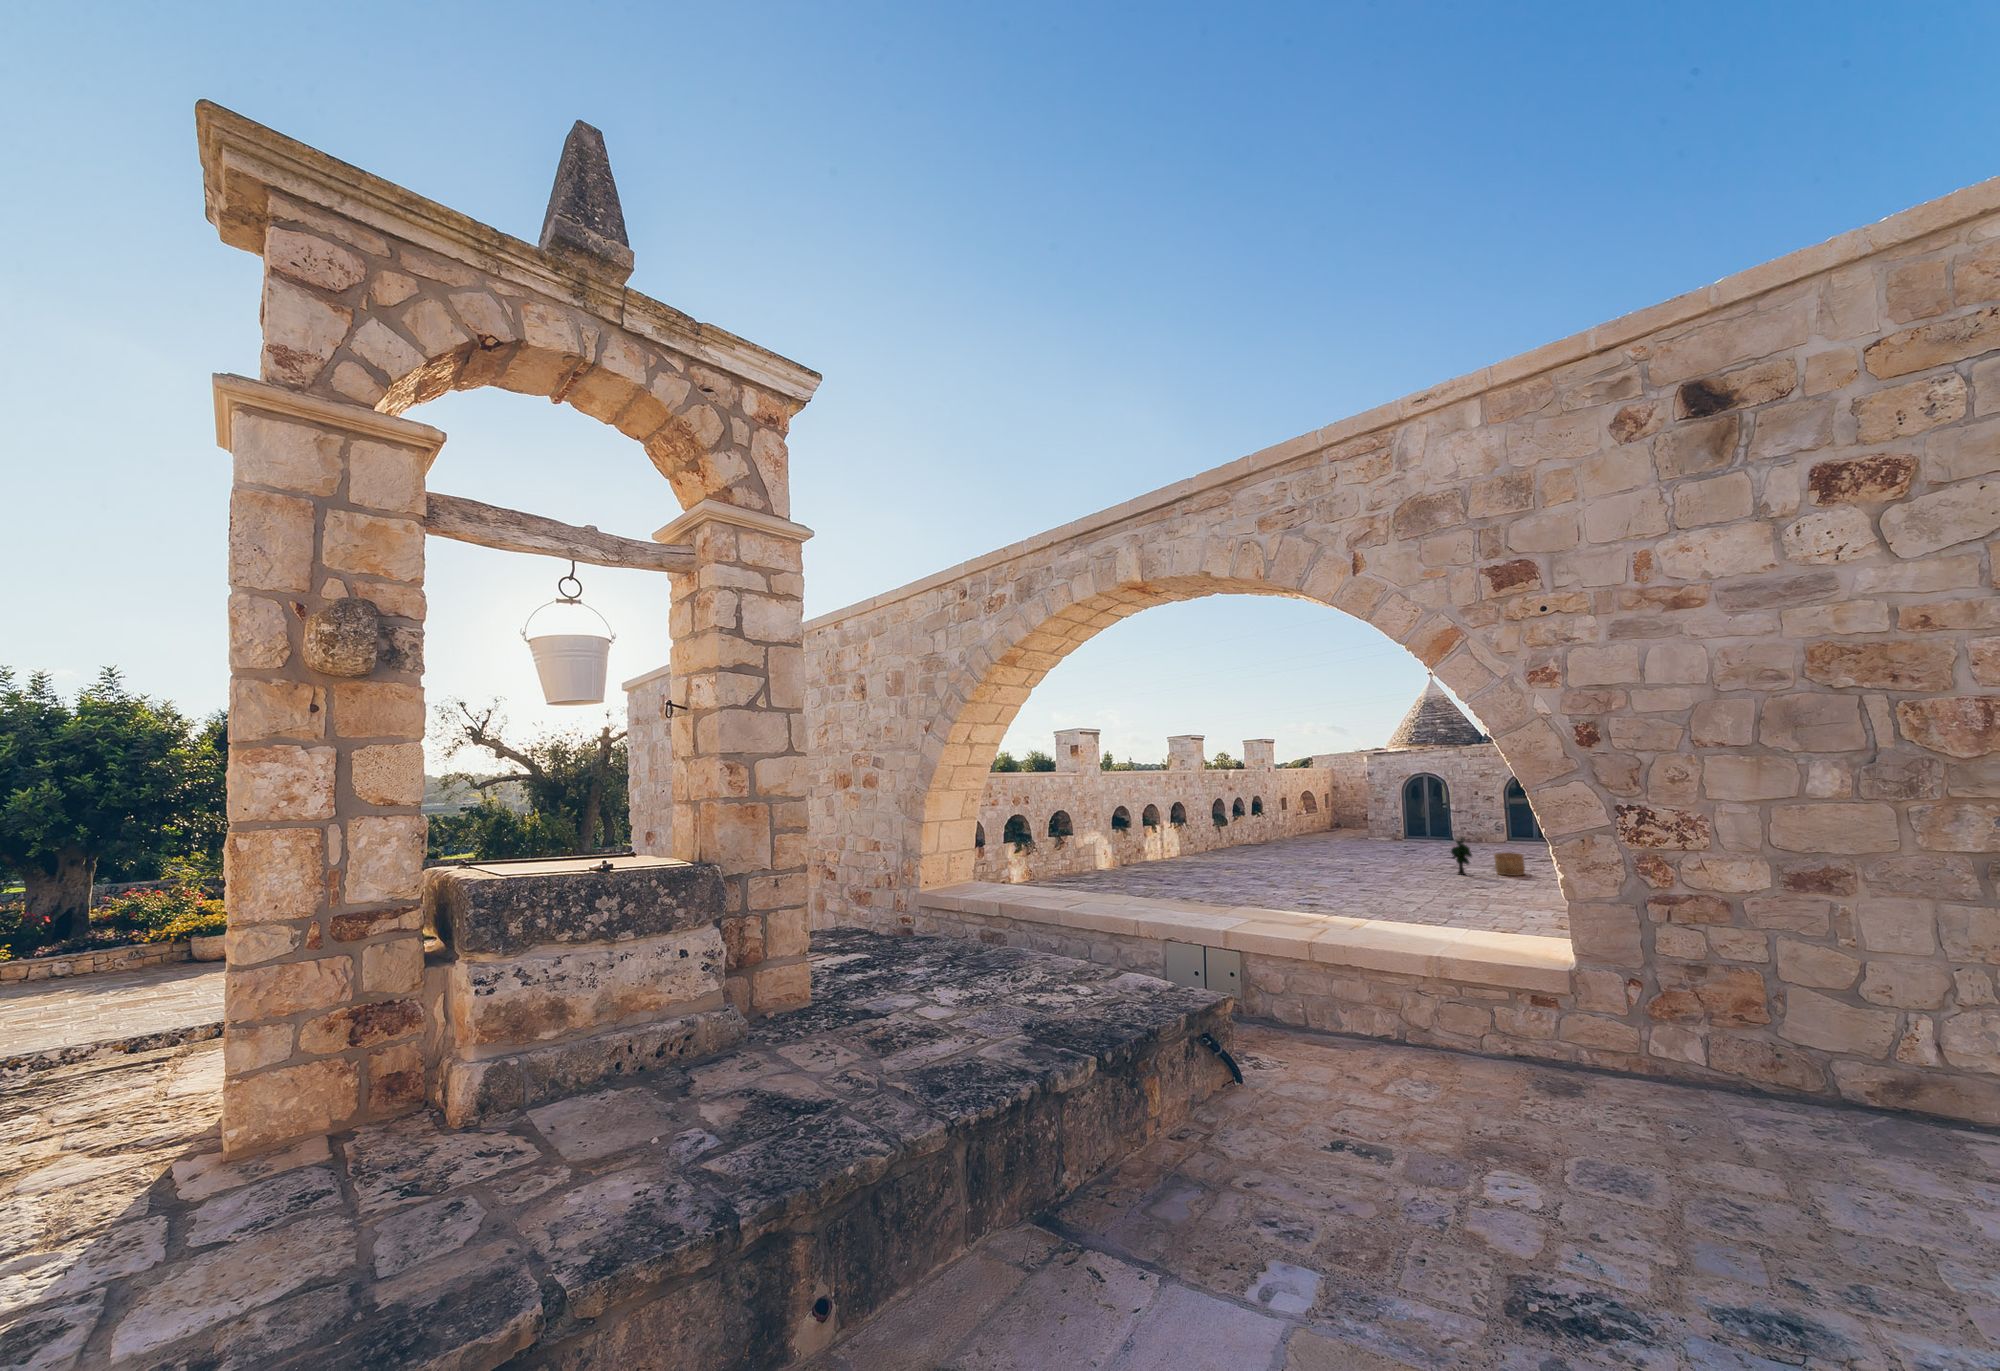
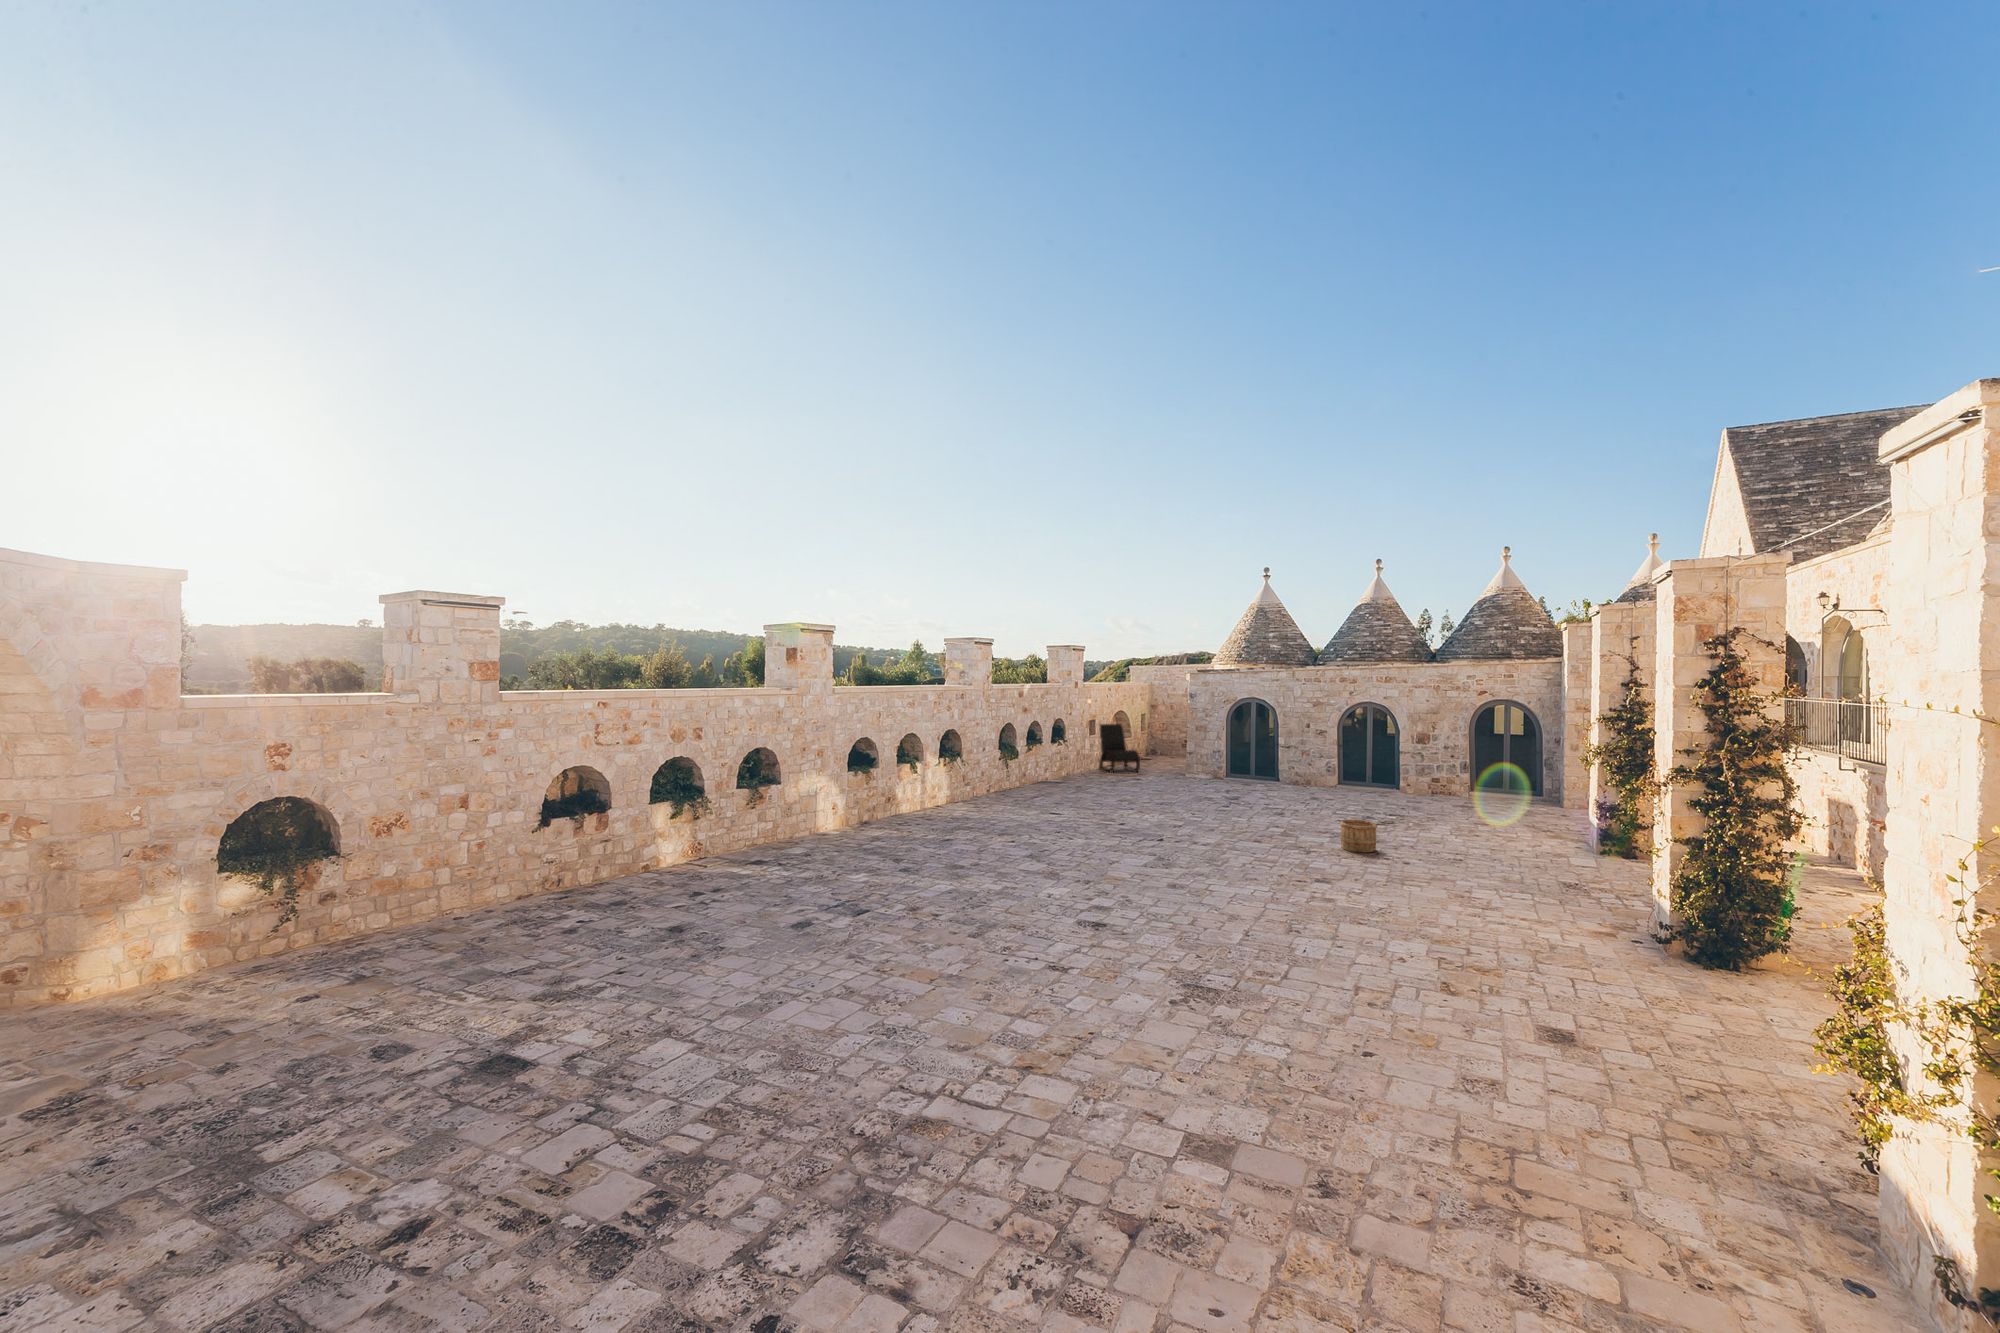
lounge chair: none [1289,800,1329,840] -> present [1099,724,1140,773]
decorative plant: present [1450,838,1472,875] -> none [1284,800,1316,850]

